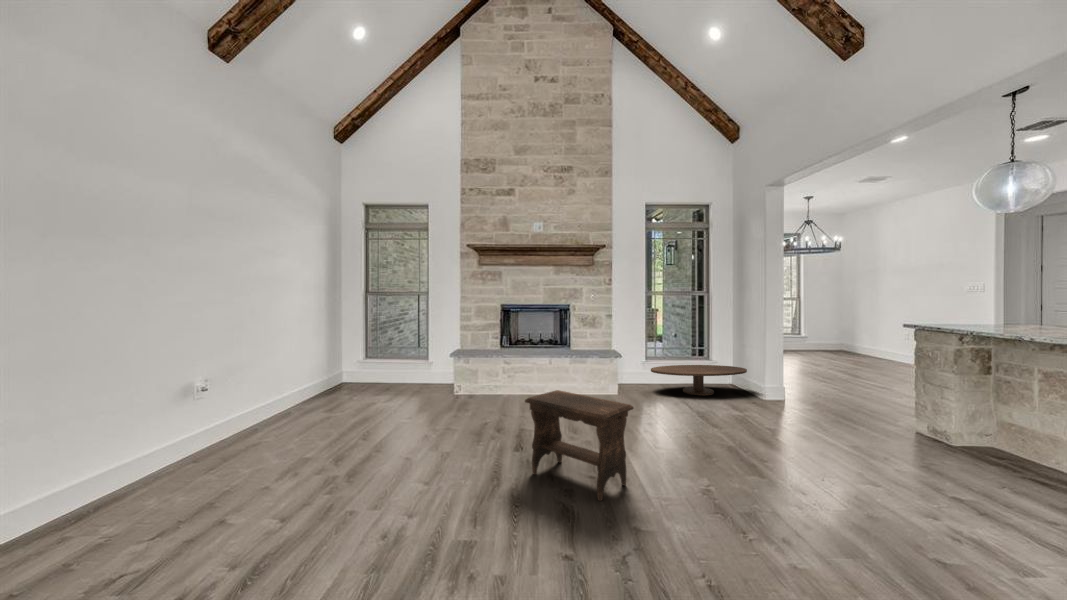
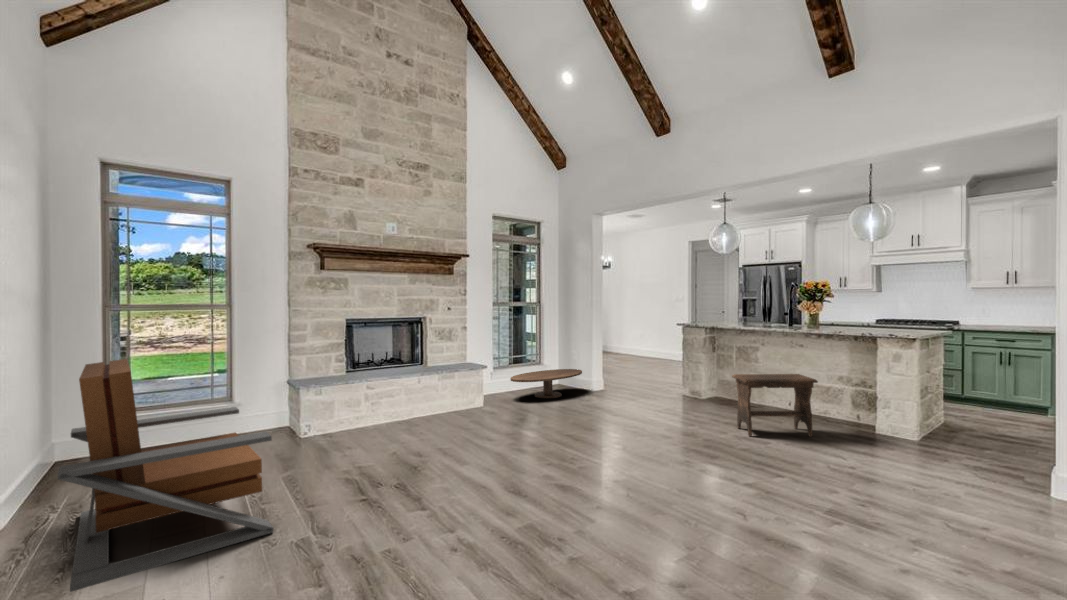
lounge chair: none [223,324,375,448] -> present [58,359,273,592]
footstool: present [525,390,633,501] -> present [732,374,818,437]

